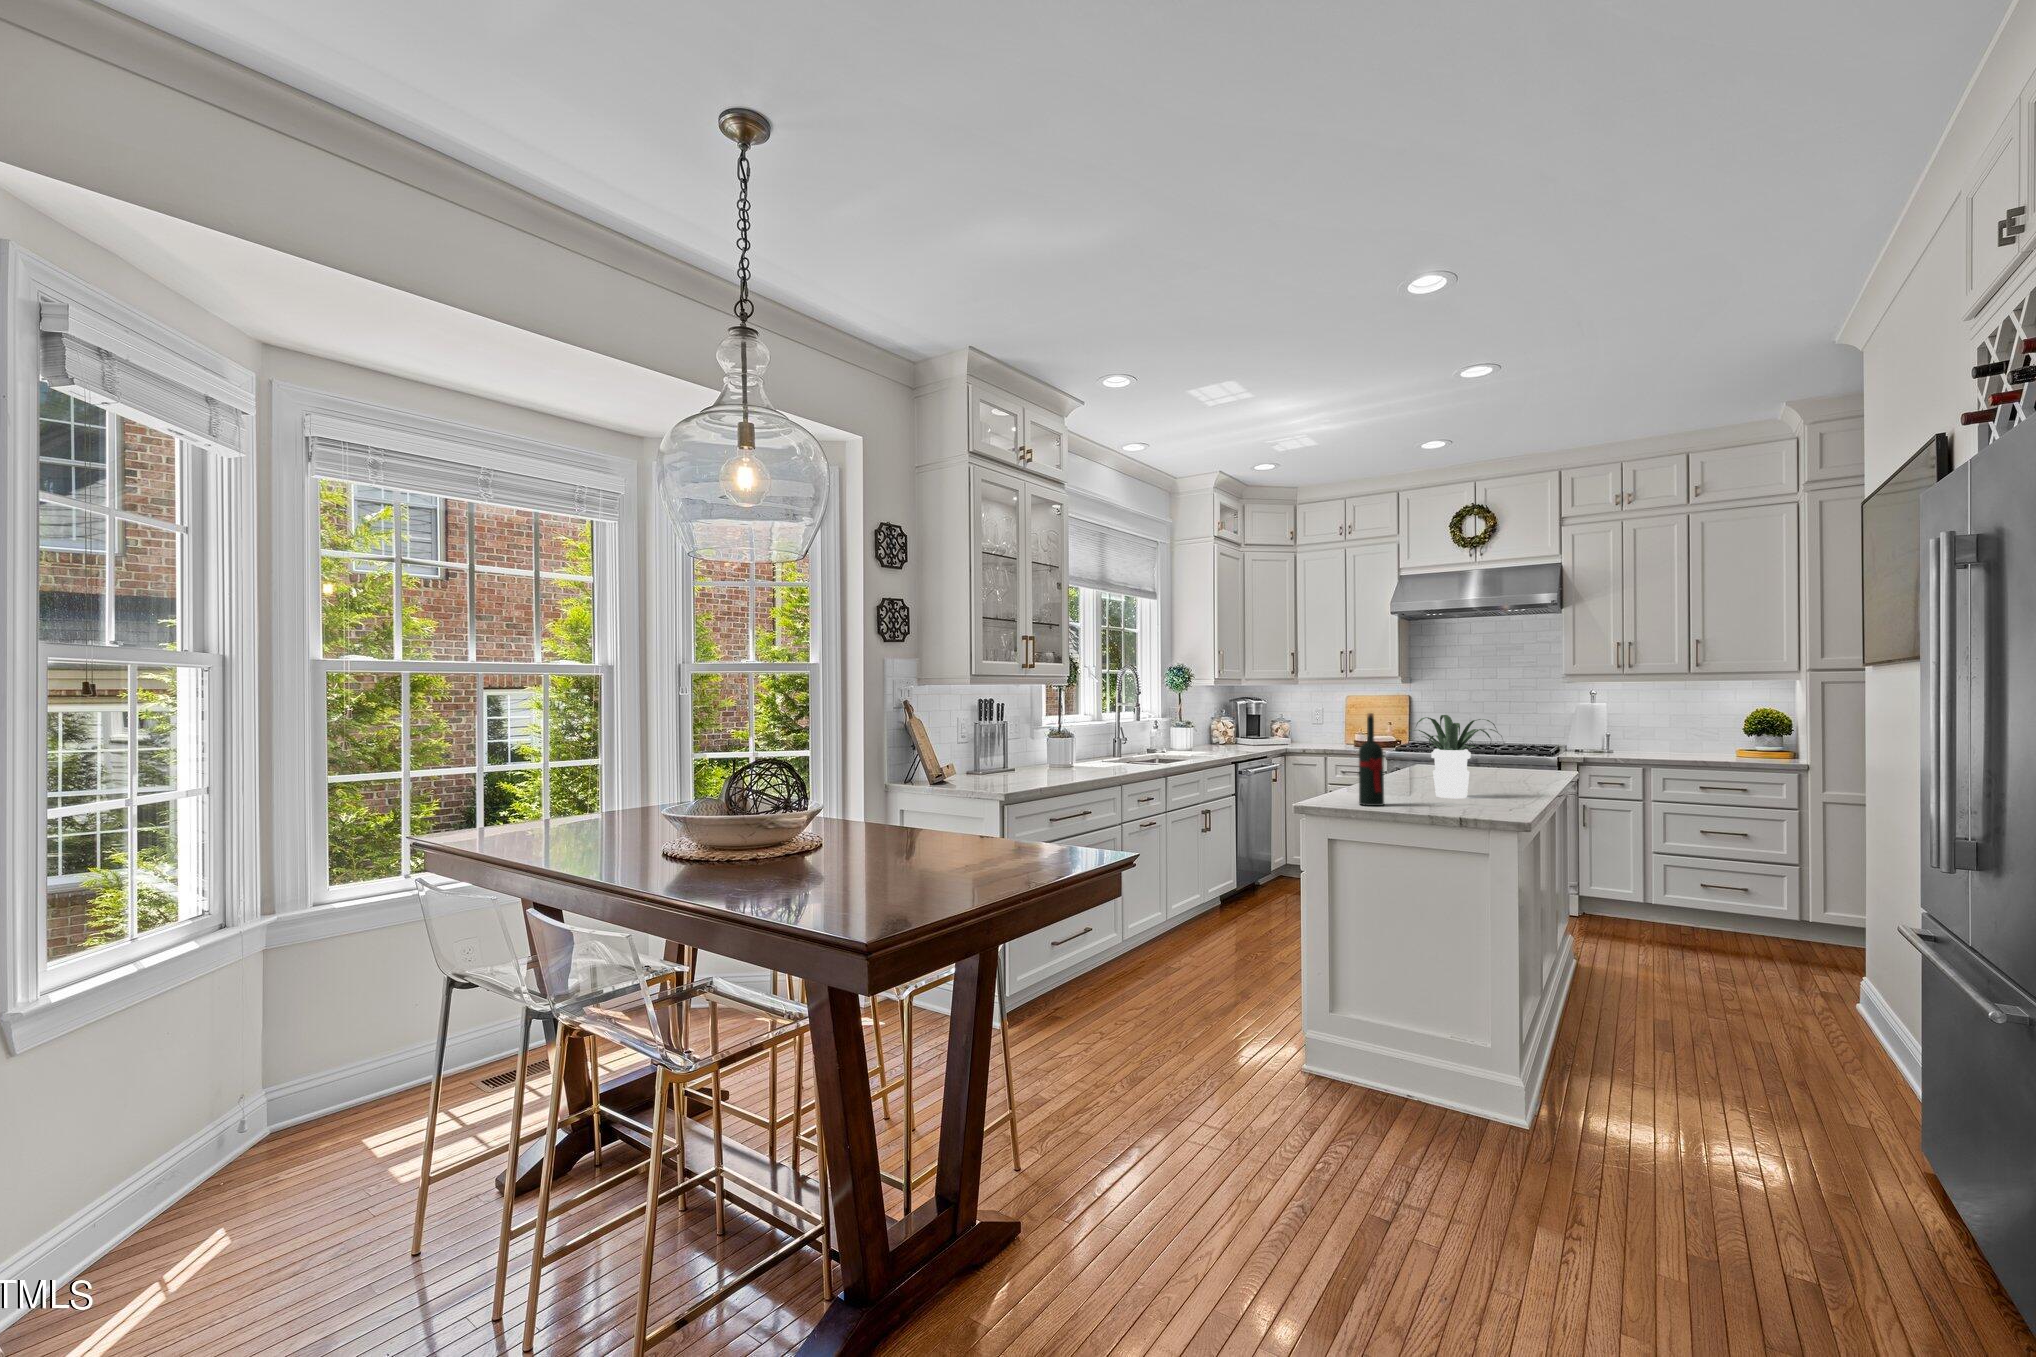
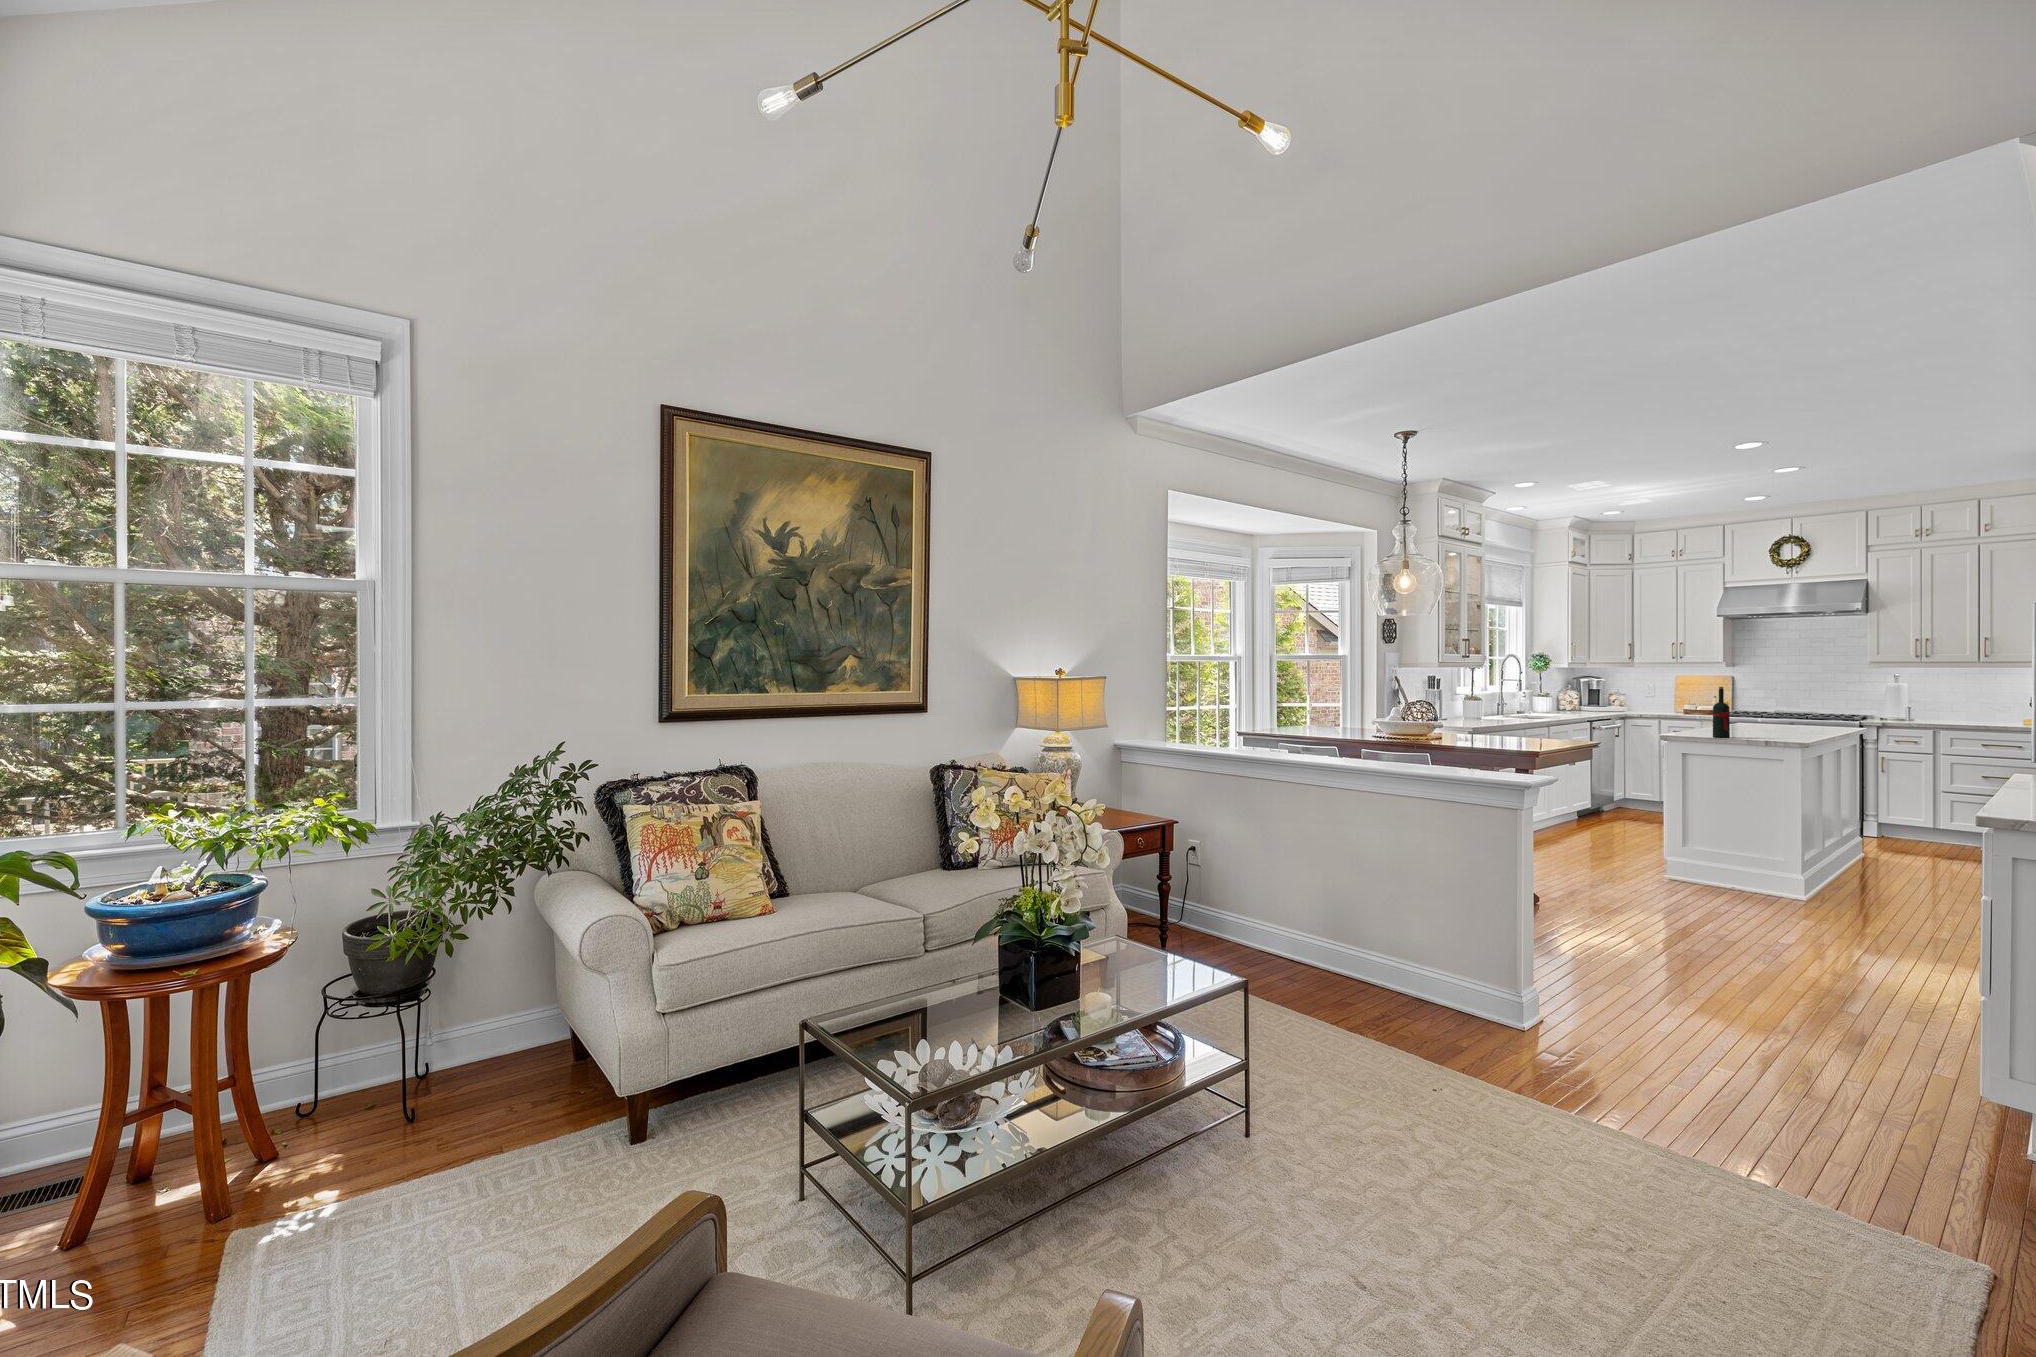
potted plant: present [1414,715,1502,798] -> none [1735,689,1811,736]

